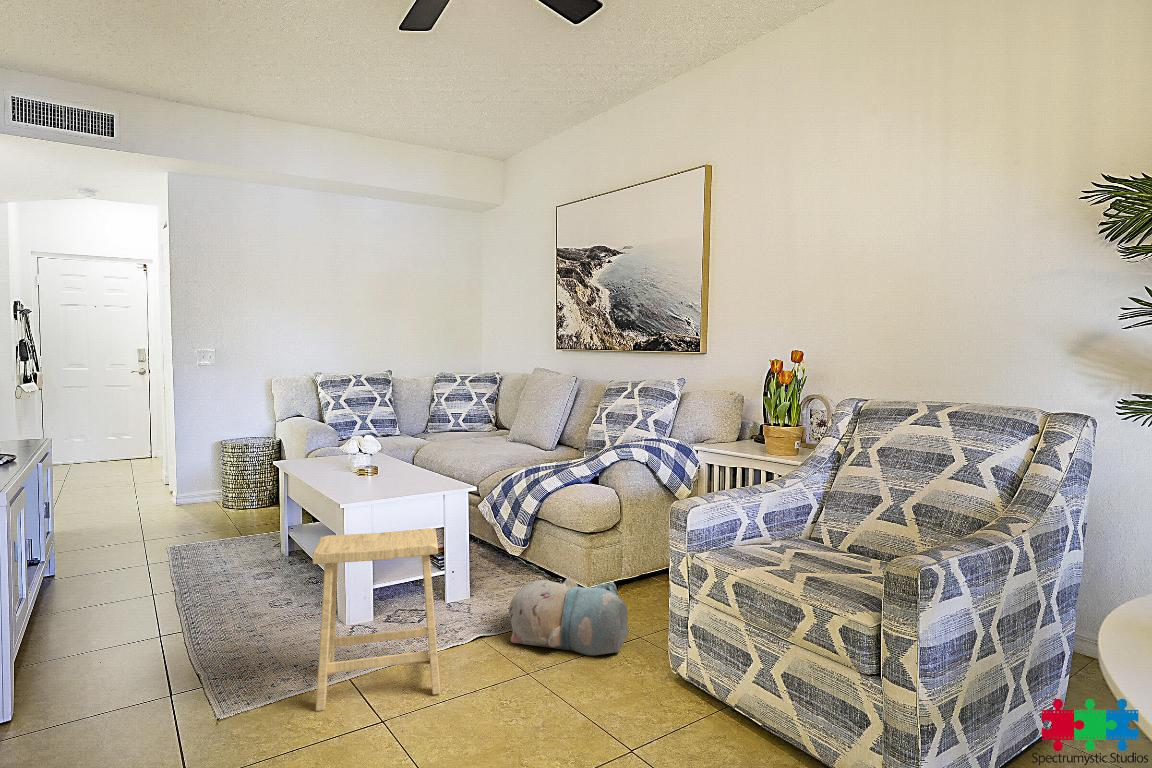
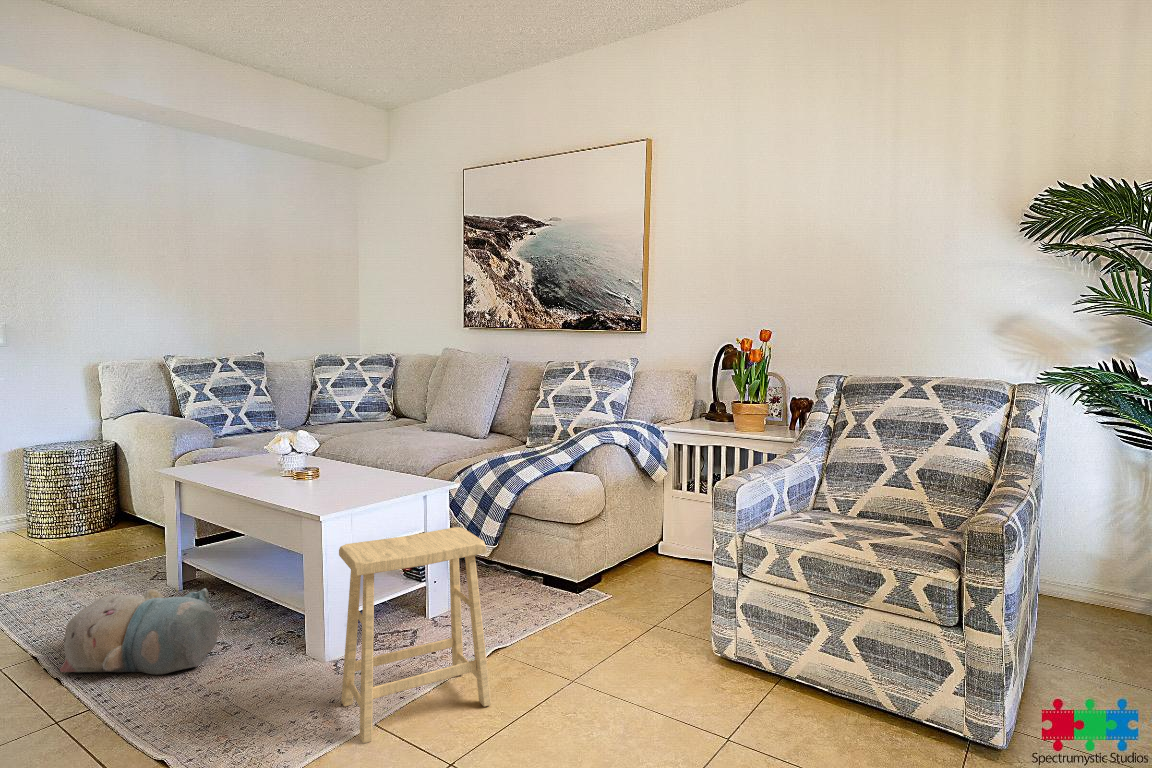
plush toy: present [509,578,628,656] -> present [60,588,220,675]

